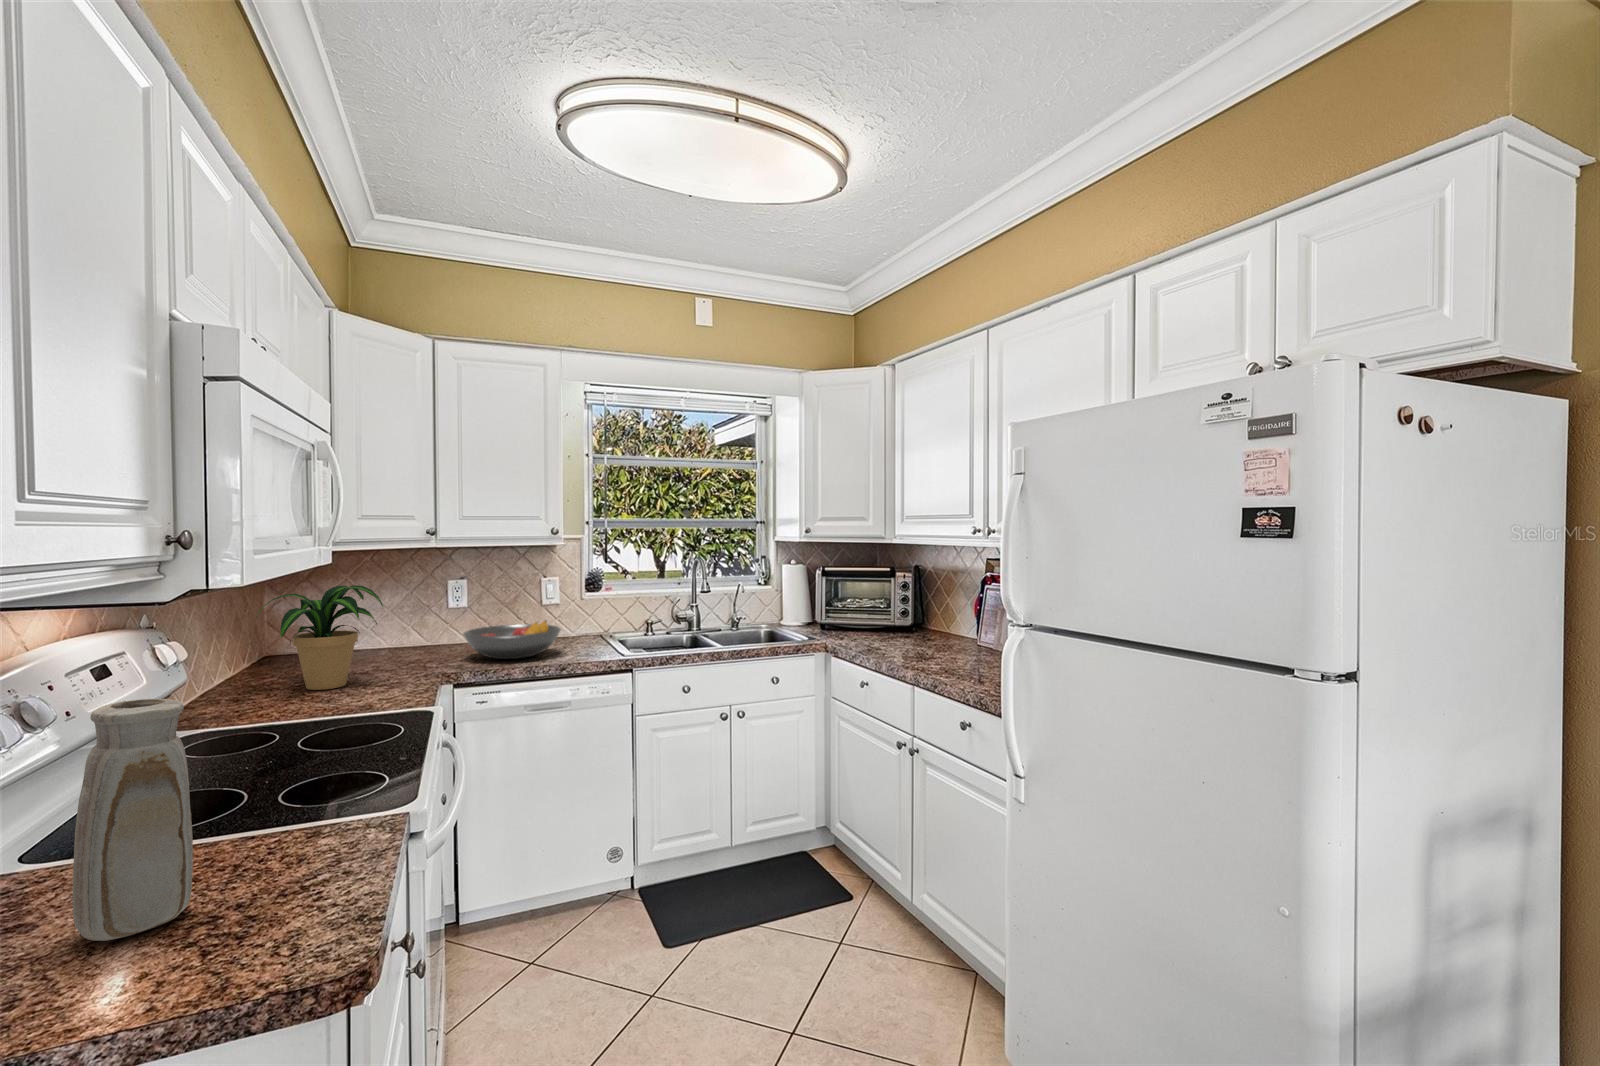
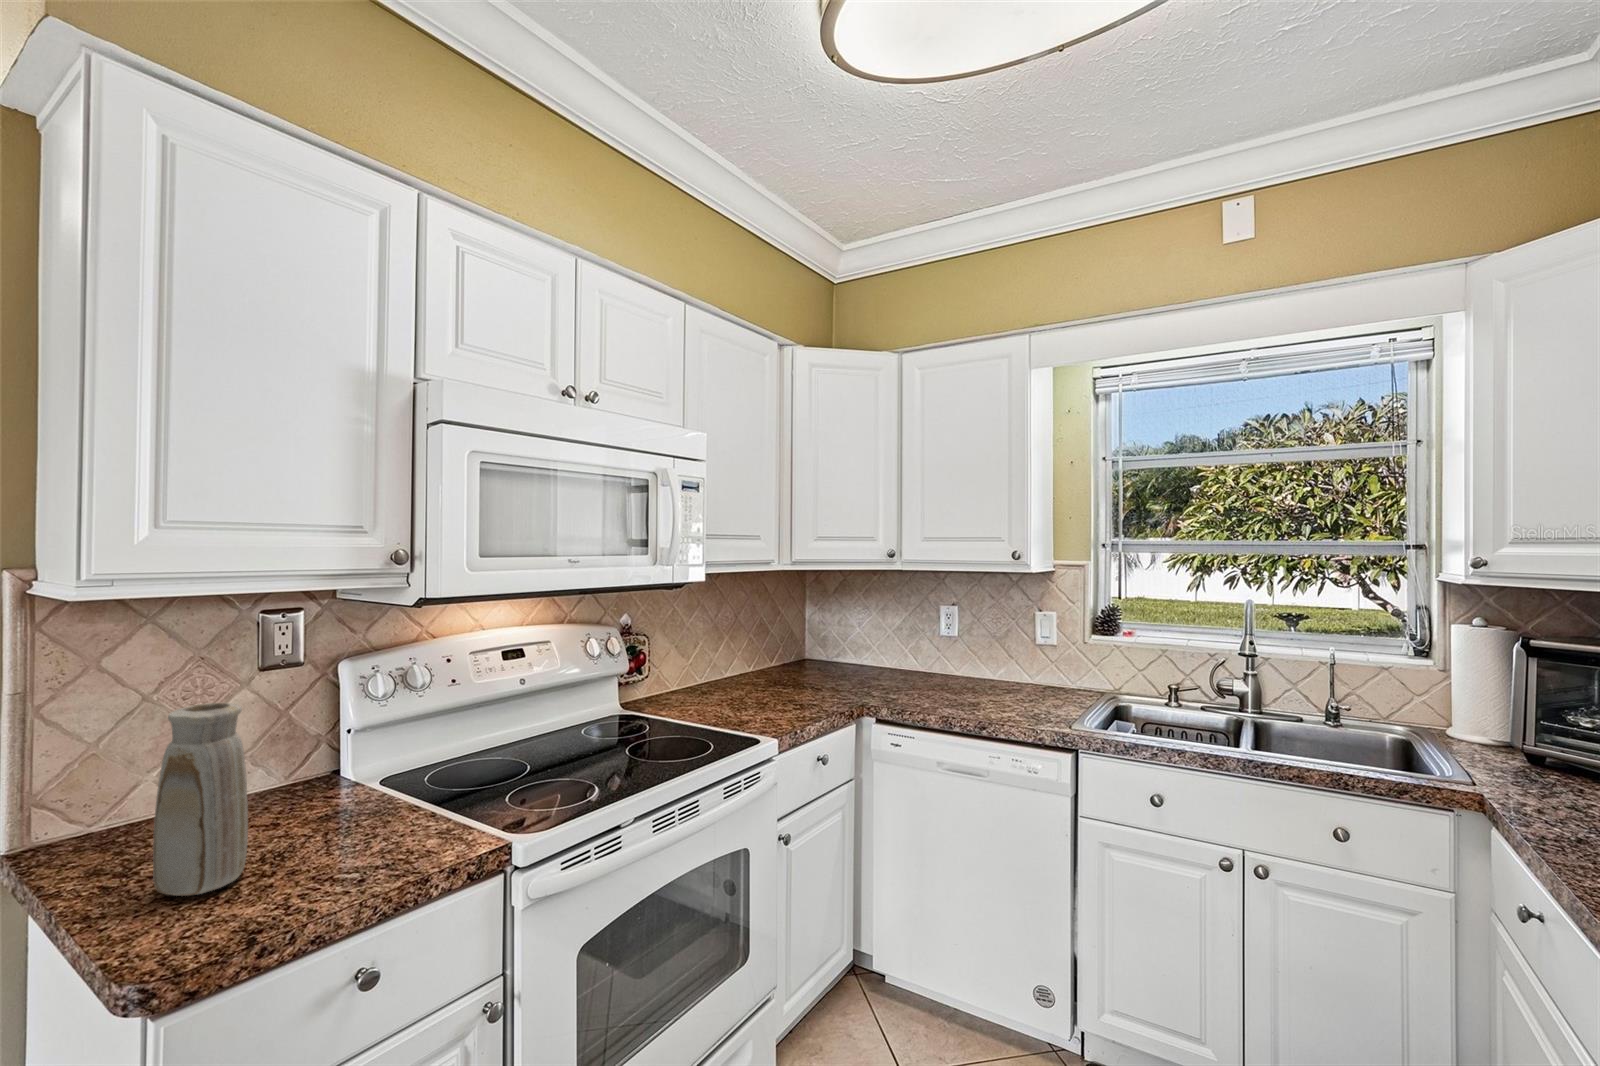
potted plant: present [256,585,383,690] -> none [717,606,812,701]
fruit bowl: present [463,620,561,659] -> none [906,661,1015,704]

